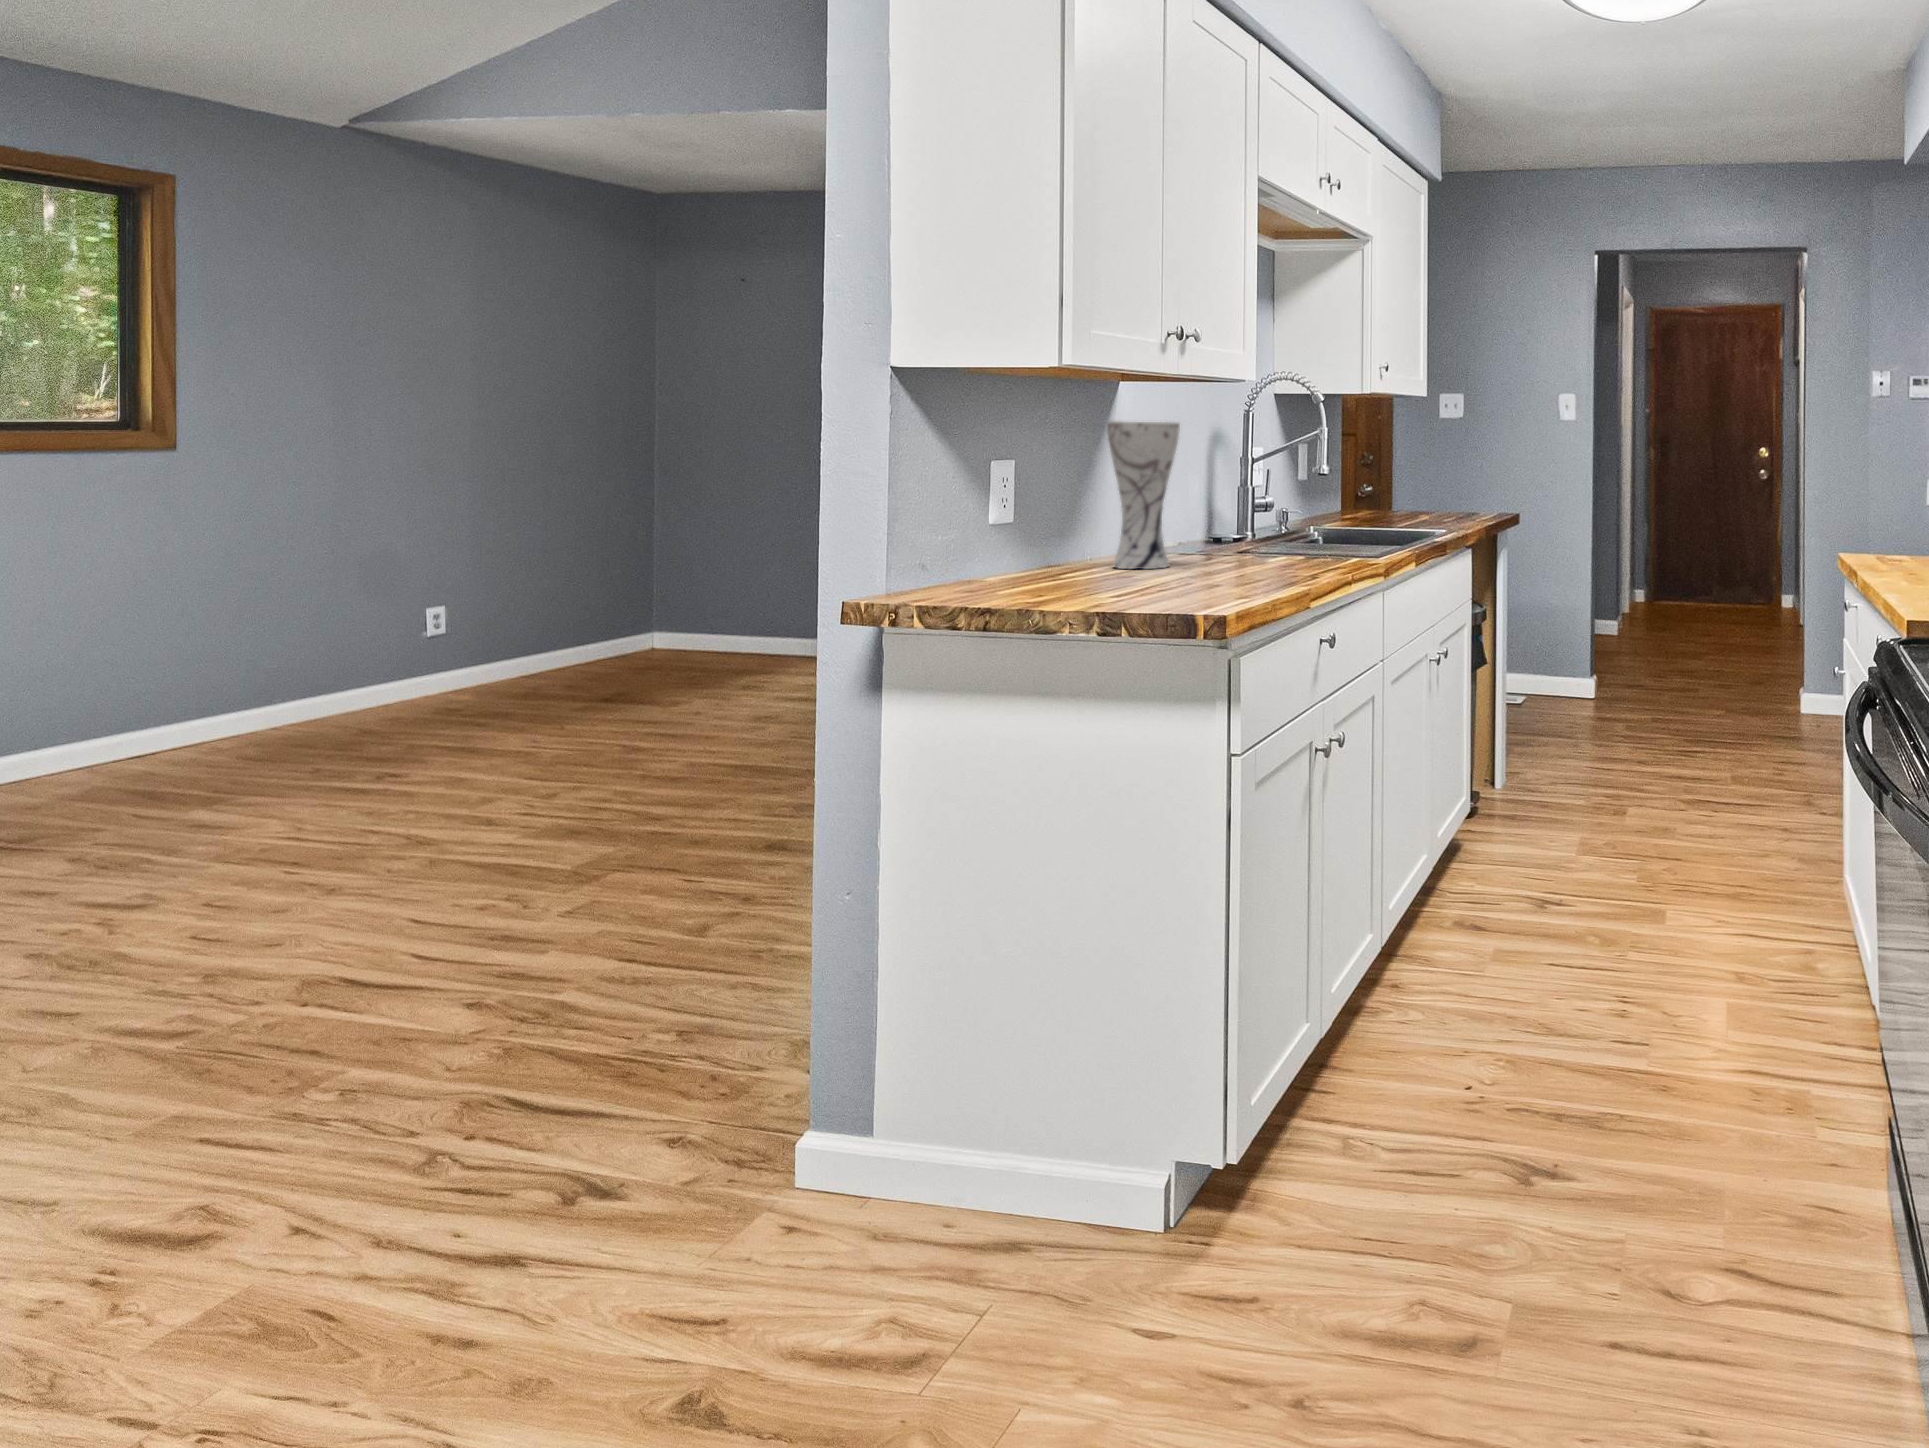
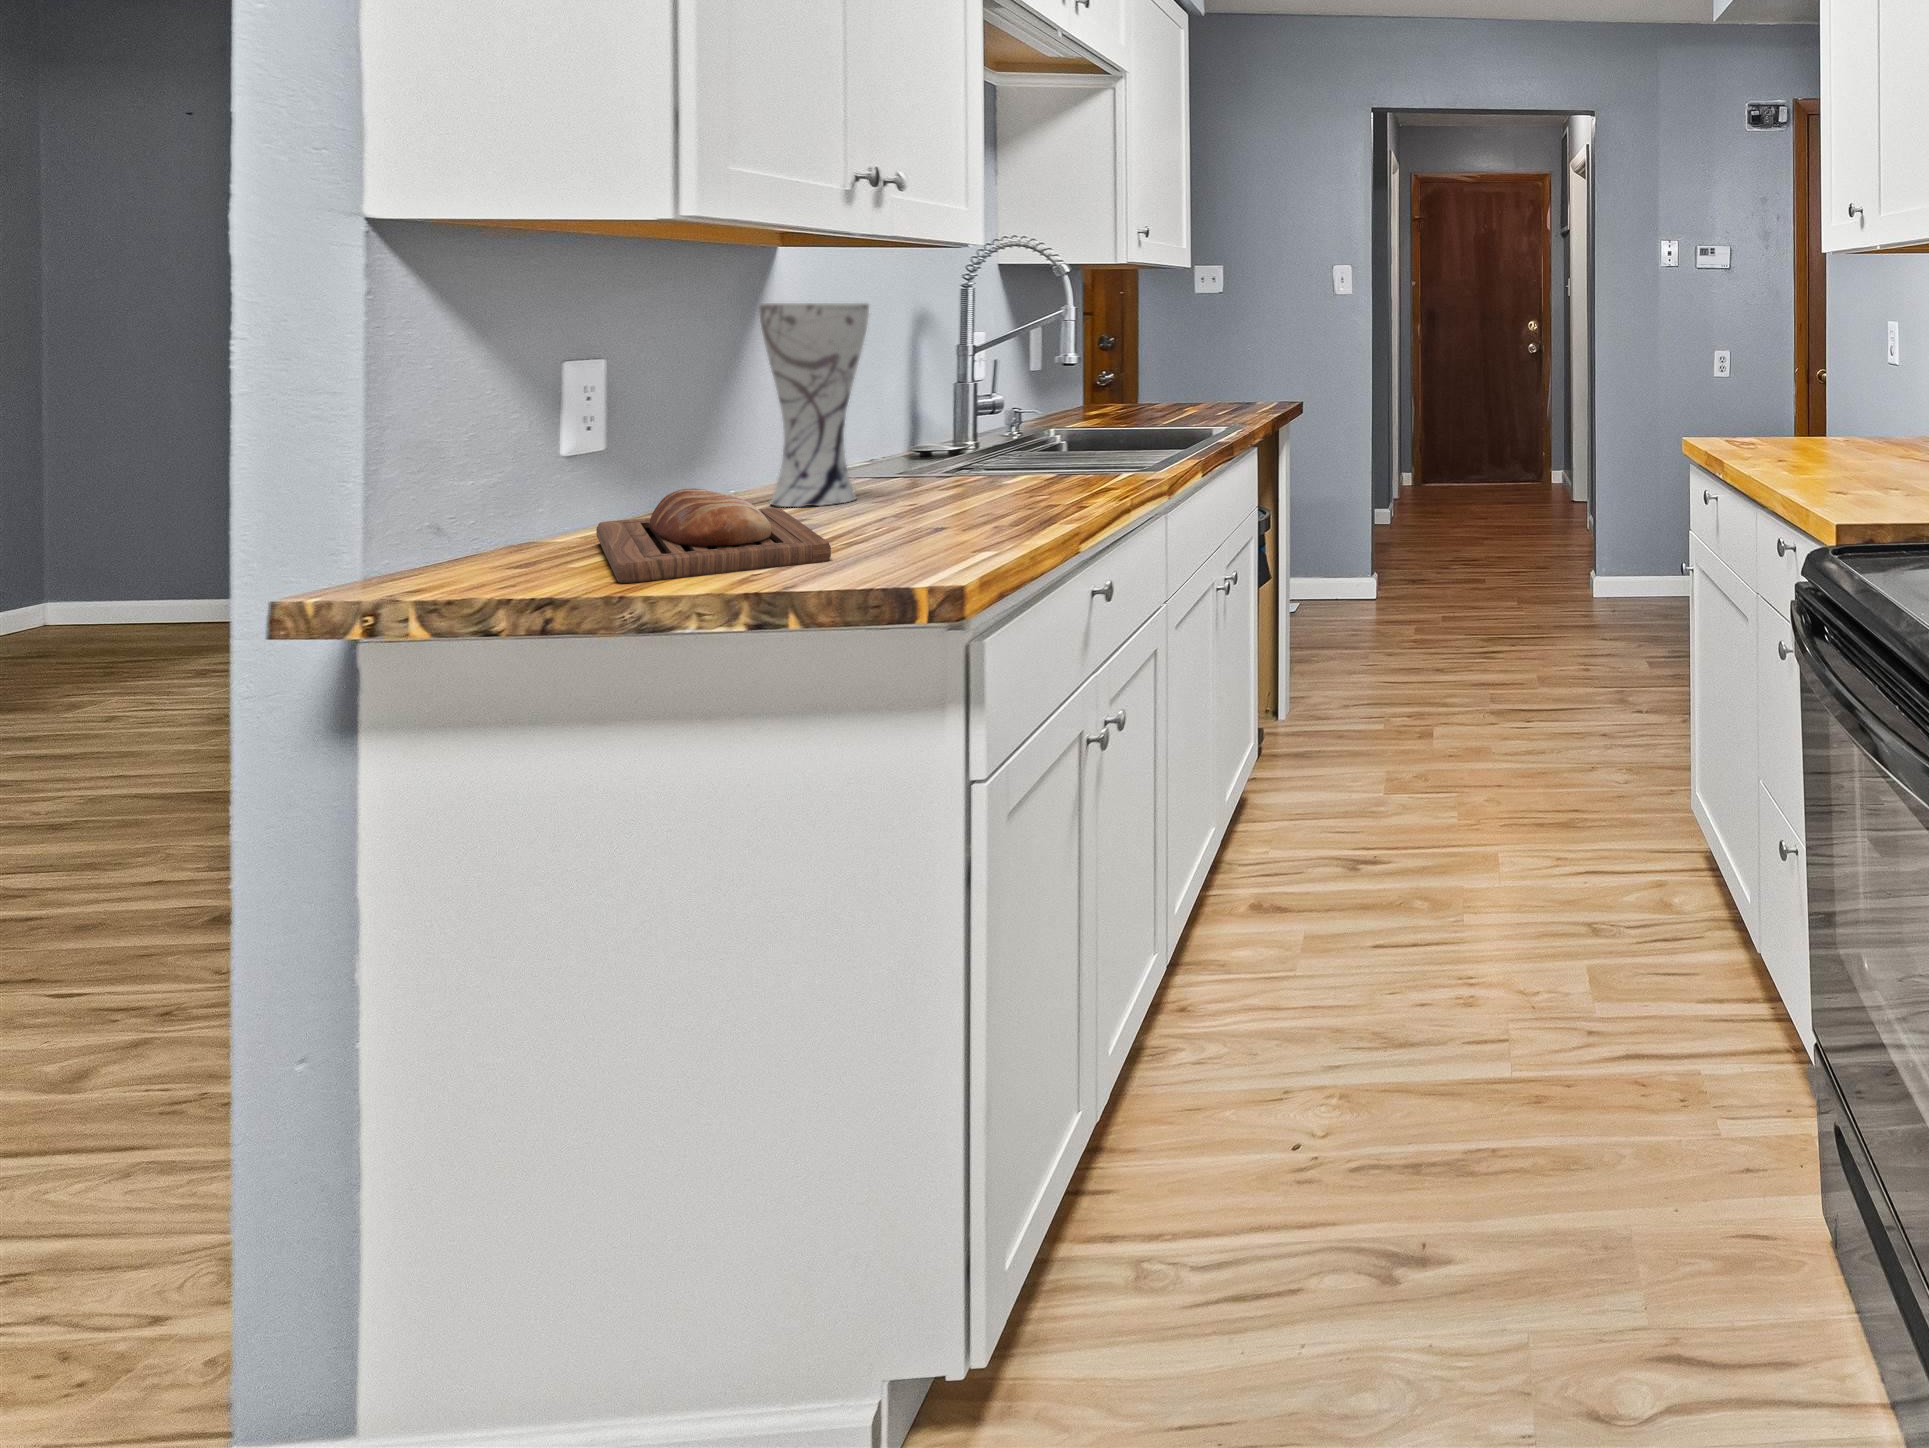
bread loaf: none [1006,549,1151,604] -> present [596,488,831,583]

